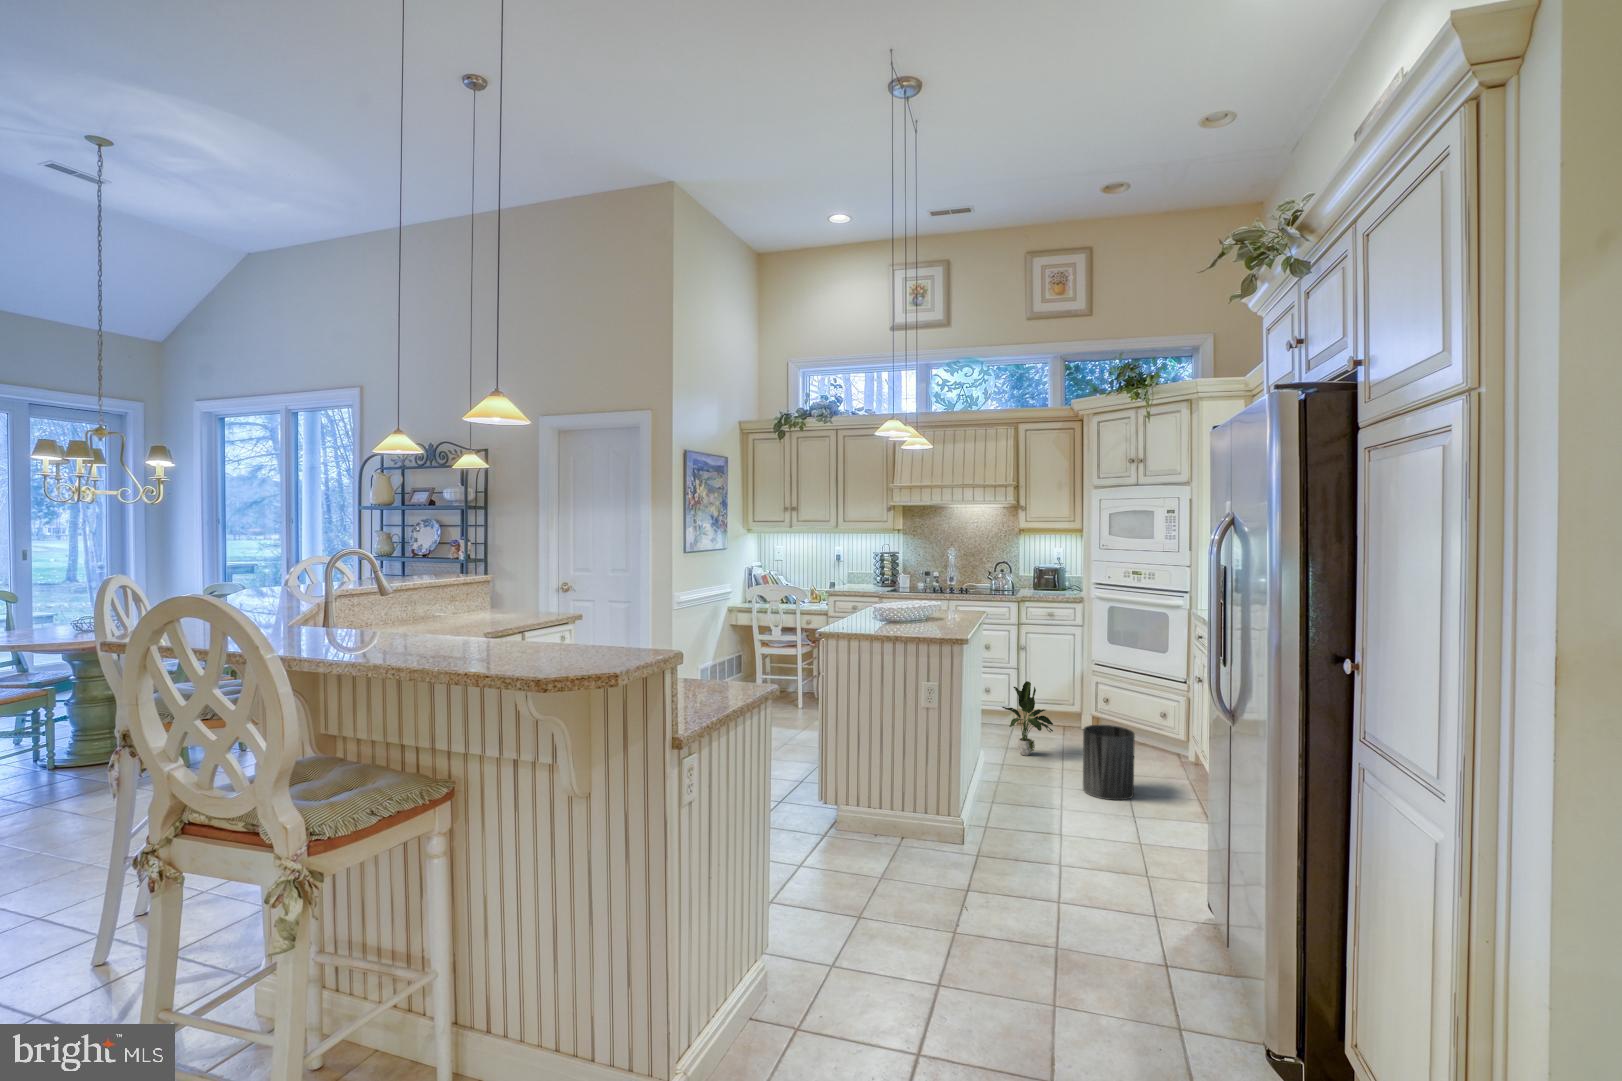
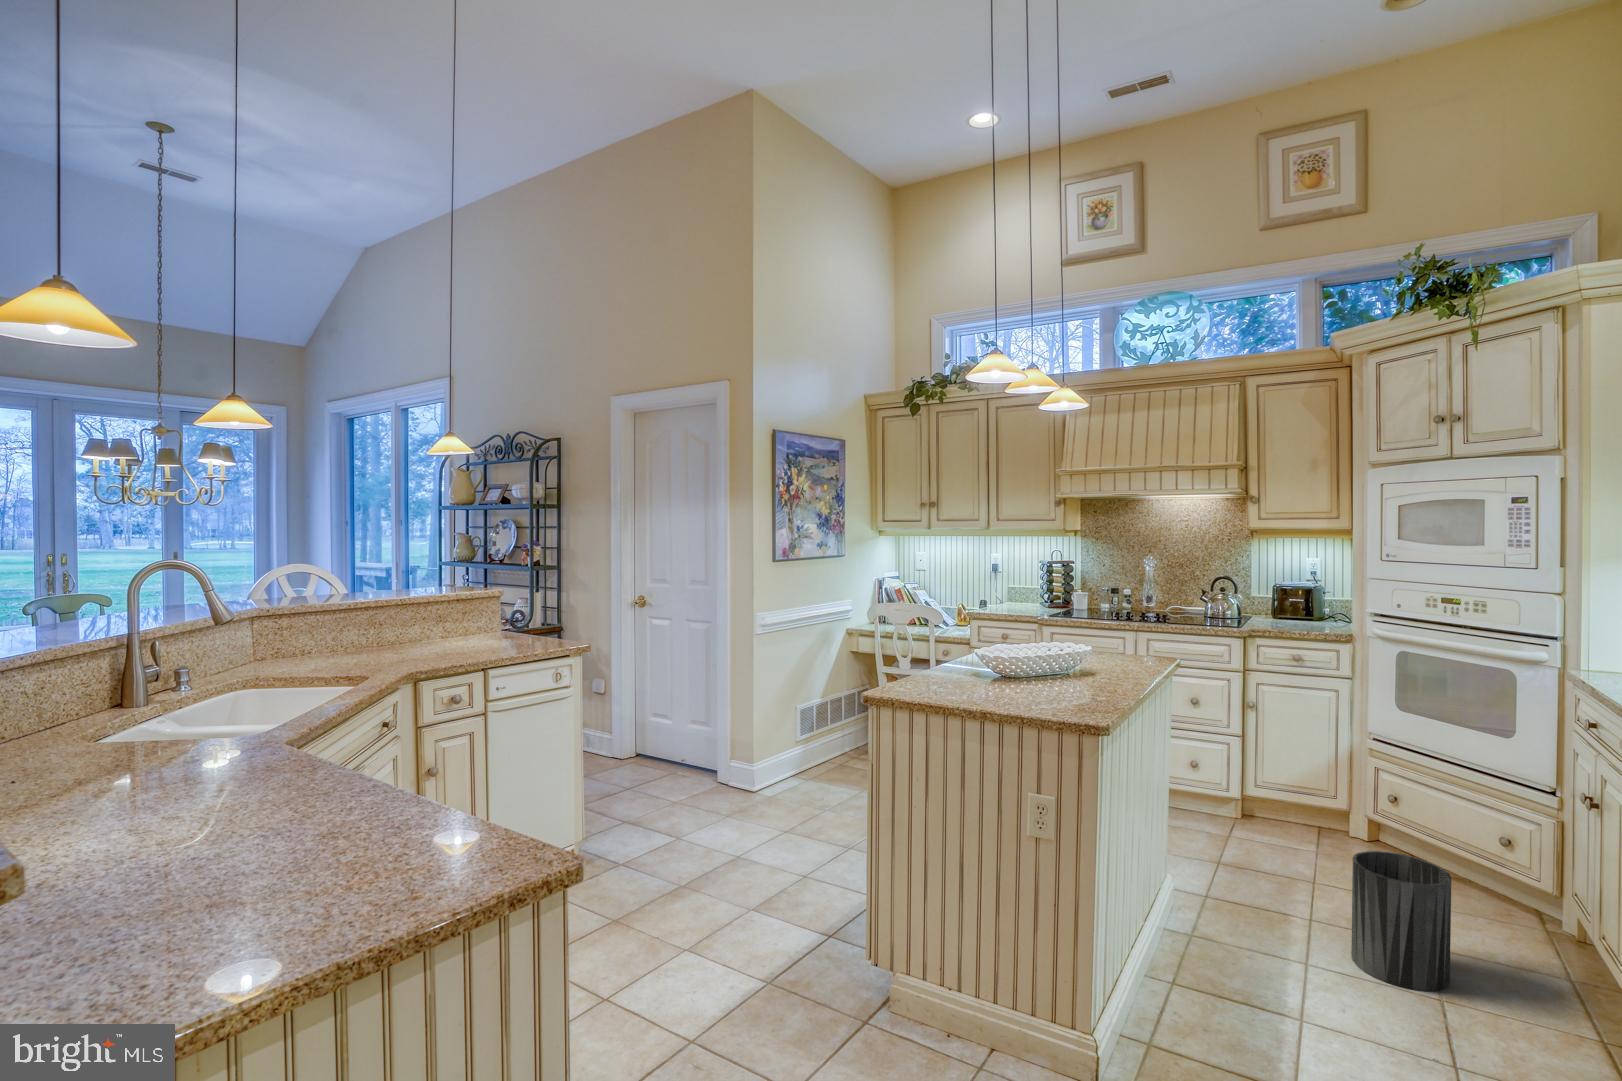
potted plant: present [1002,681,1053,756] -> none [1214,761,1301,875]

